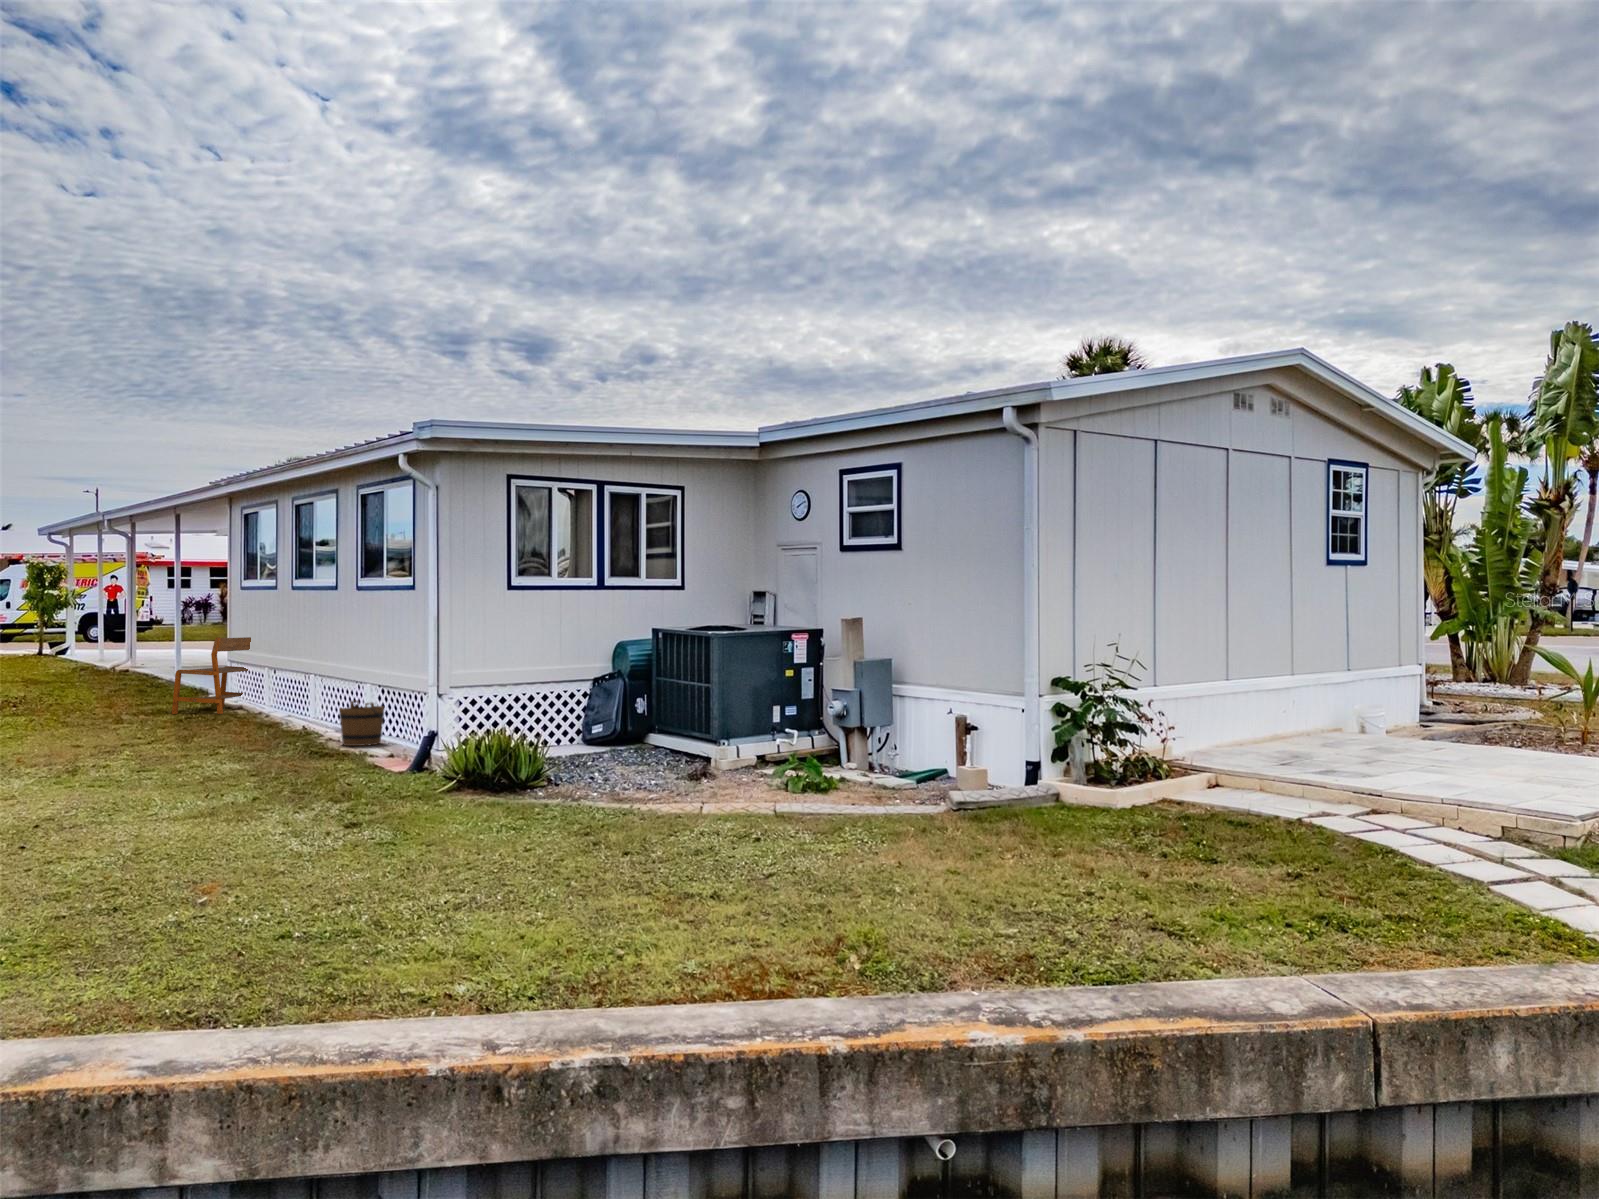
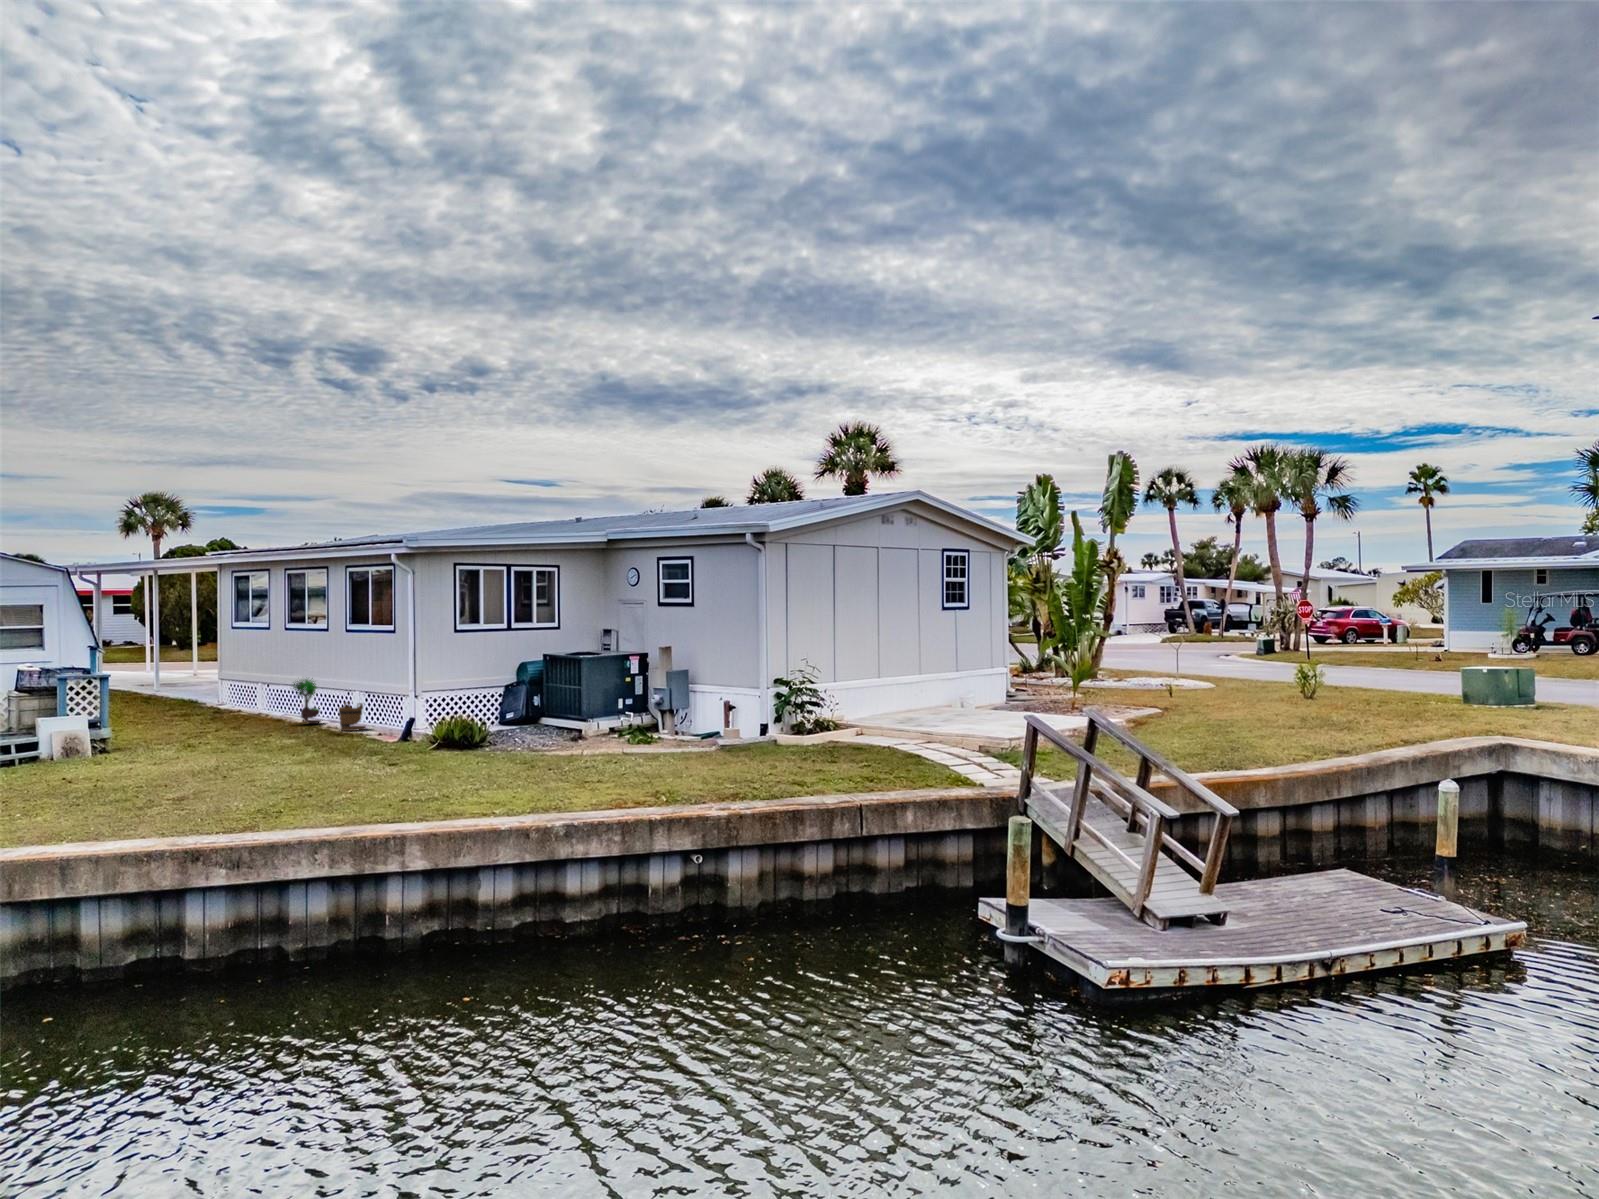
bench: present [172,637,251,714] -> none [184,660,245,717]
potted tree: none [285,655,338,732] -> present [293,678,321,724]

